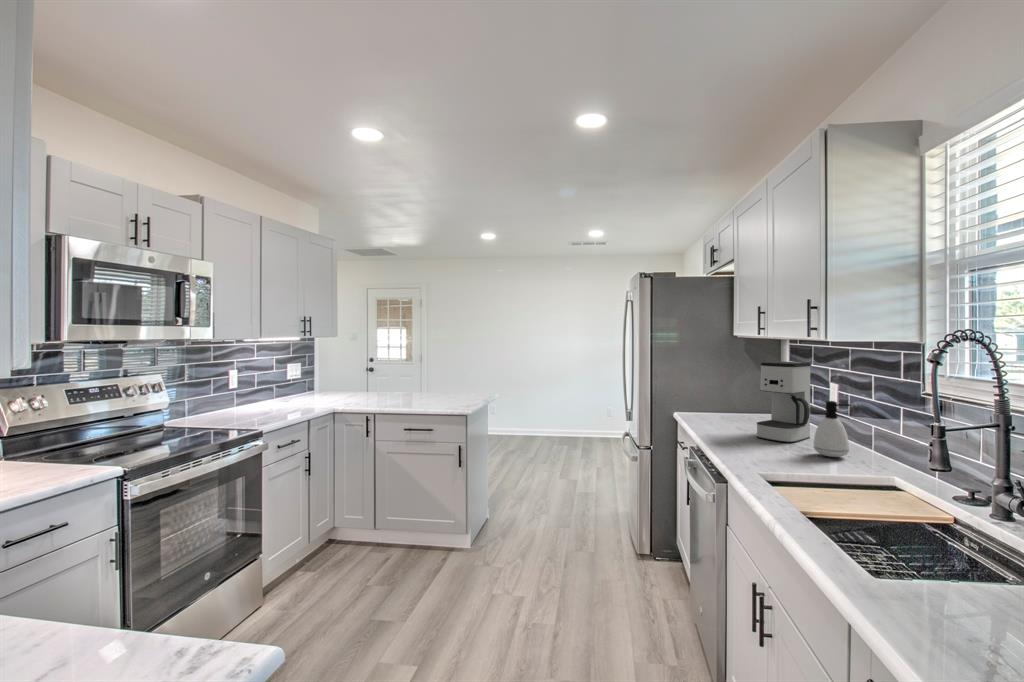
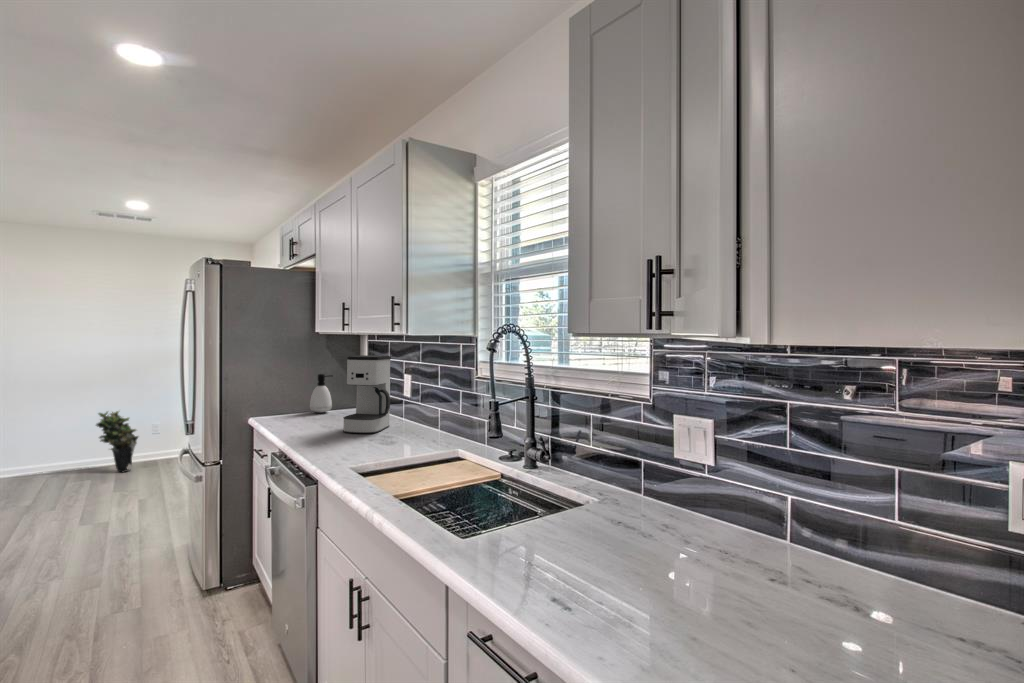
potted plant: none [575,396,602,444] -> present [96,411,138,473]
soap dispenser: present [814,401,850,457] -> present [310,374,332,412]

